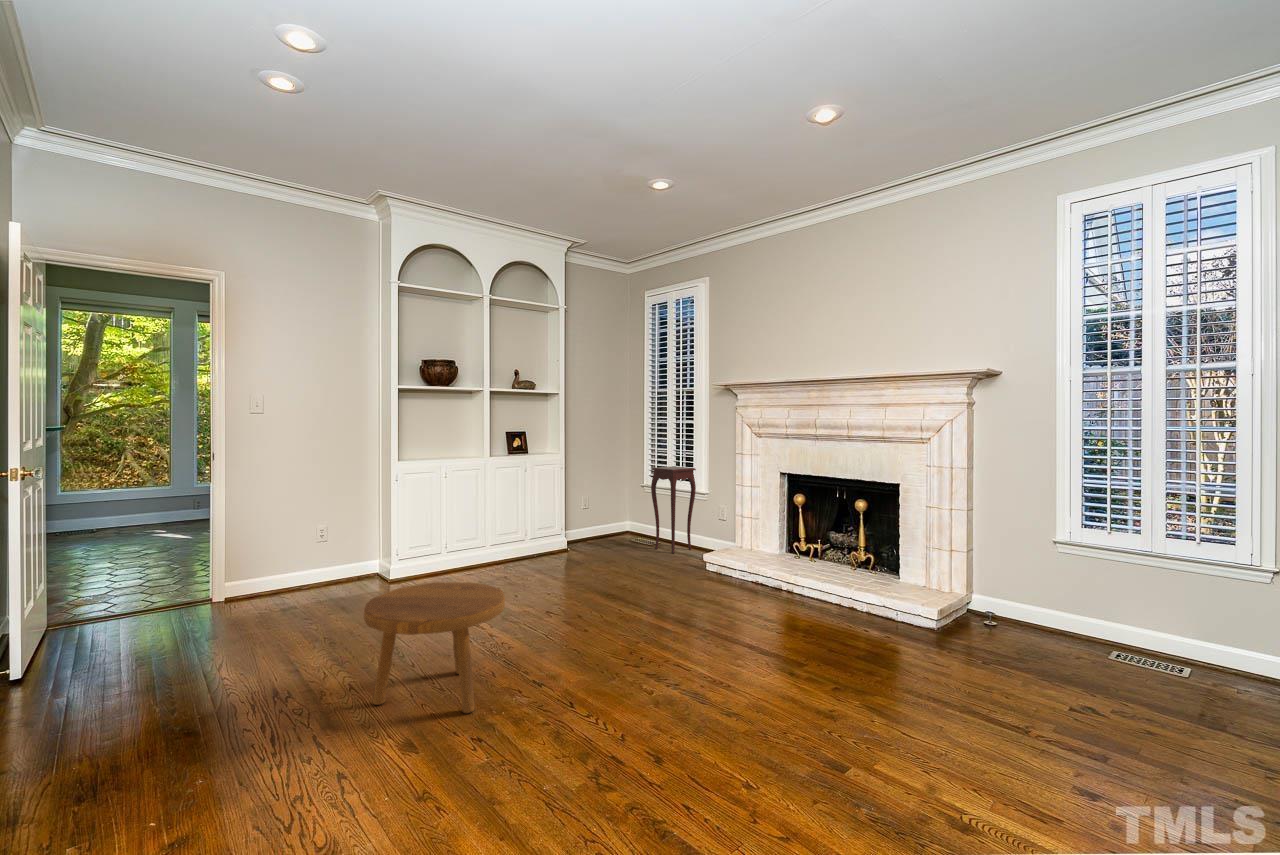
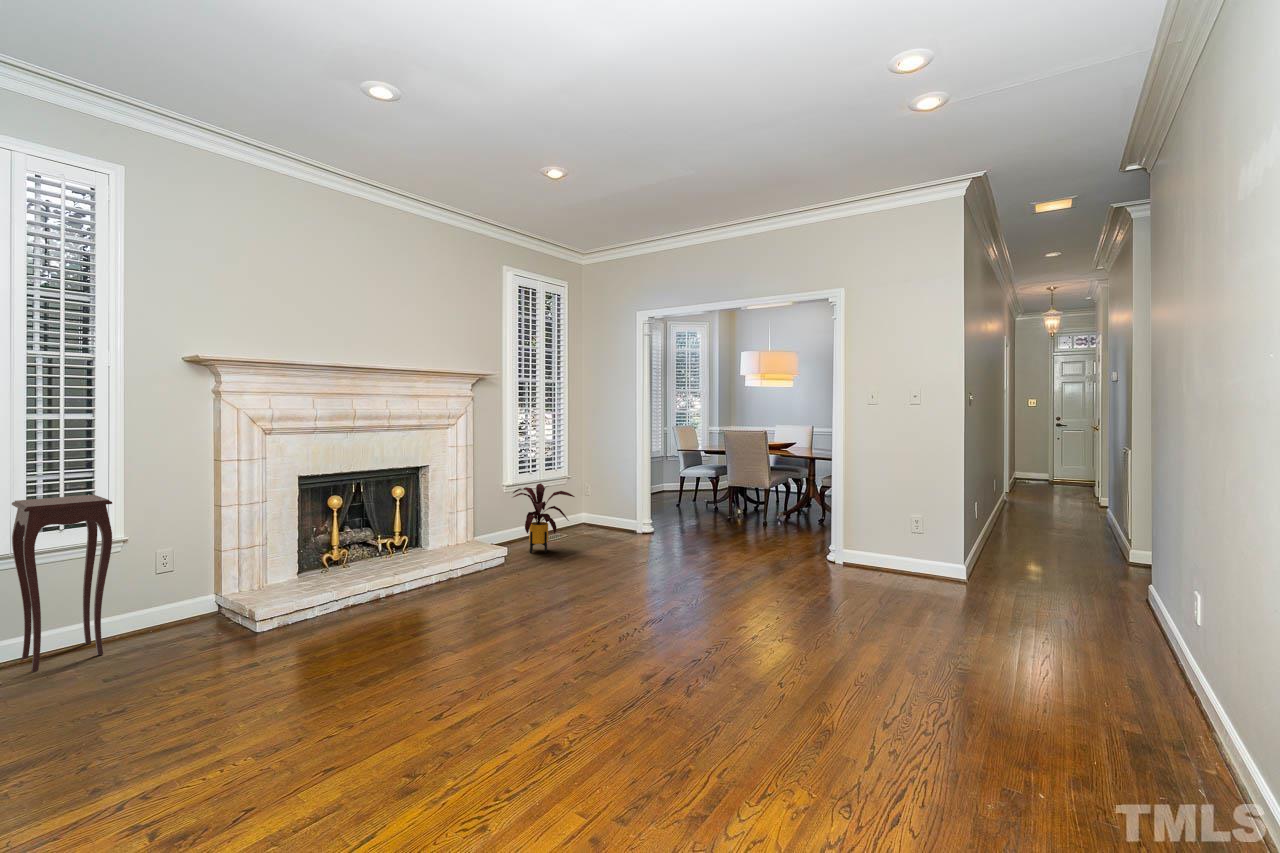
house plant: none [982,540,1097,653] -> present [513,483,575,553]
footstool: present [364,582,505,713] -> none [659,597,813,760]

